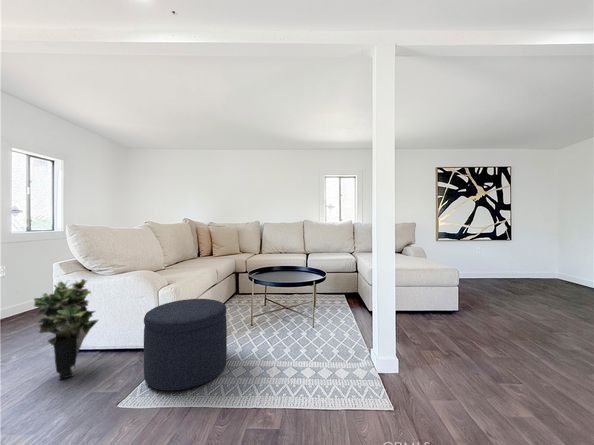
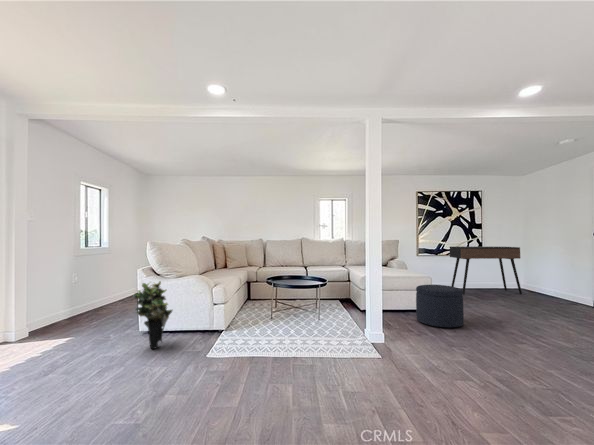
console table: none [475,231,566,288] -> present [450,247,522,294]
ottoman: present [144,299,227,390] -> present [416,285,464,327]

